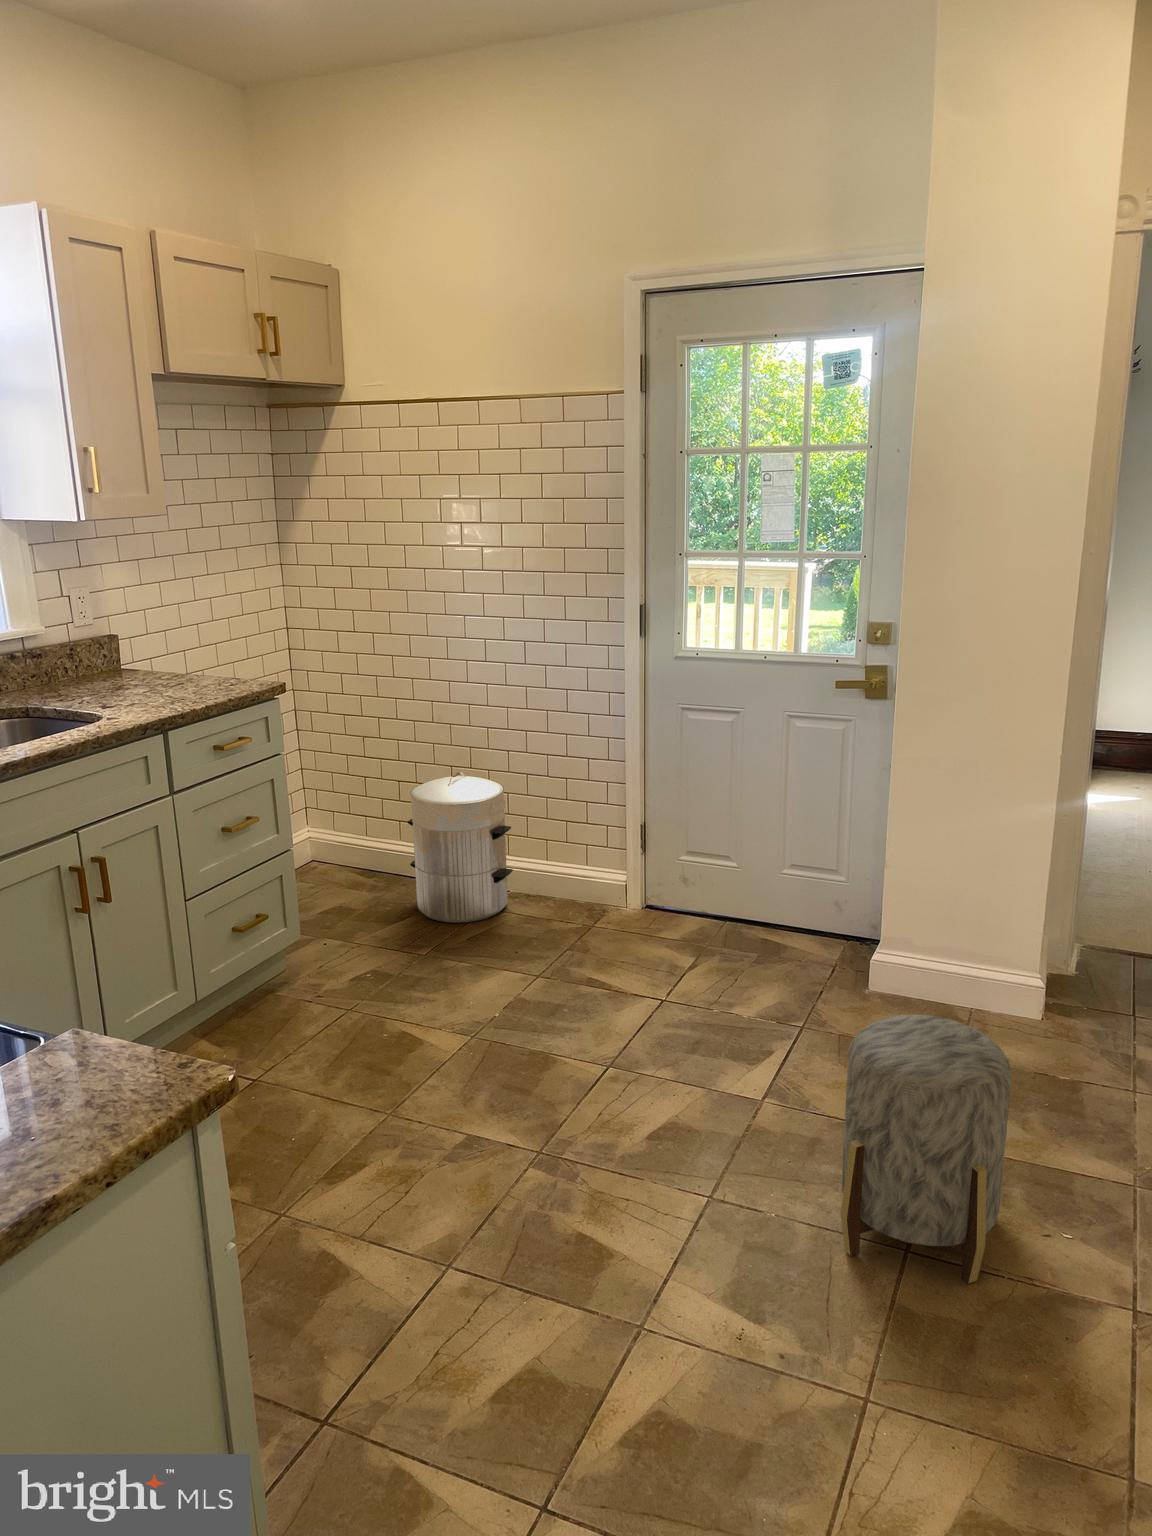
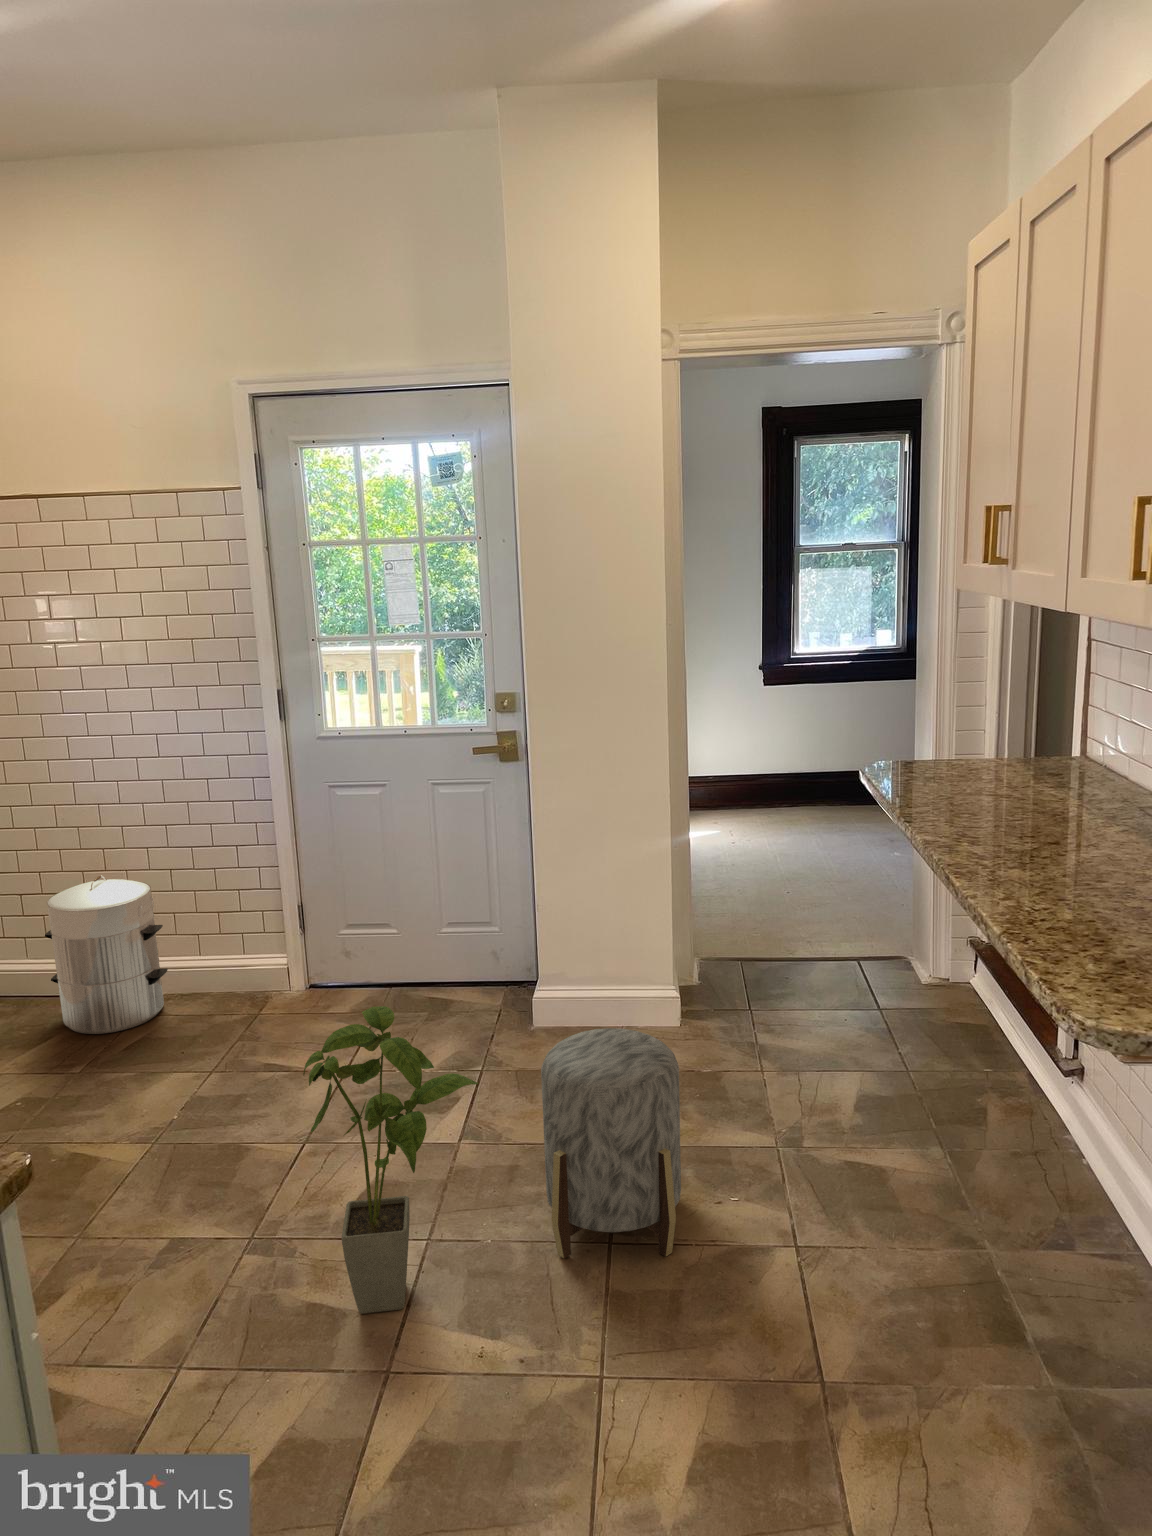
house plant: none [591,952,774,1264] -> present [303,1006,478,1314]

